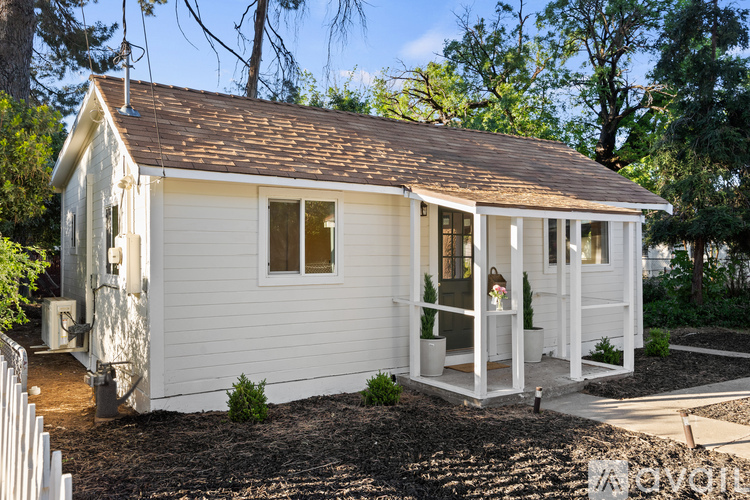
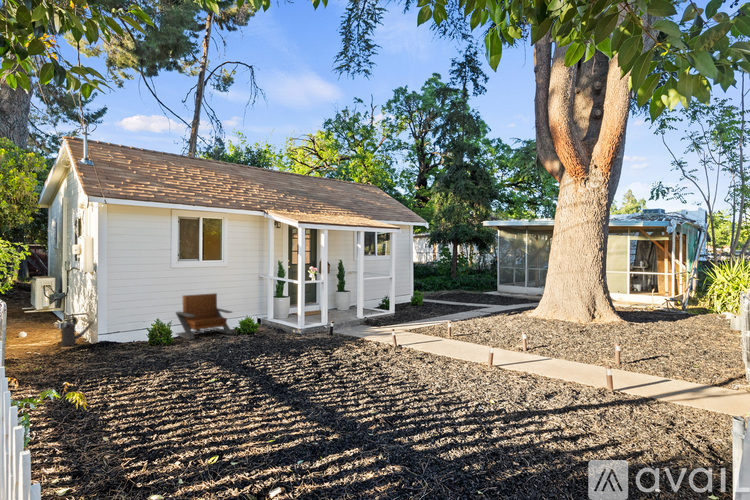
lounge chair: none [266,330,361,412] -> present [176,293,232,339]

